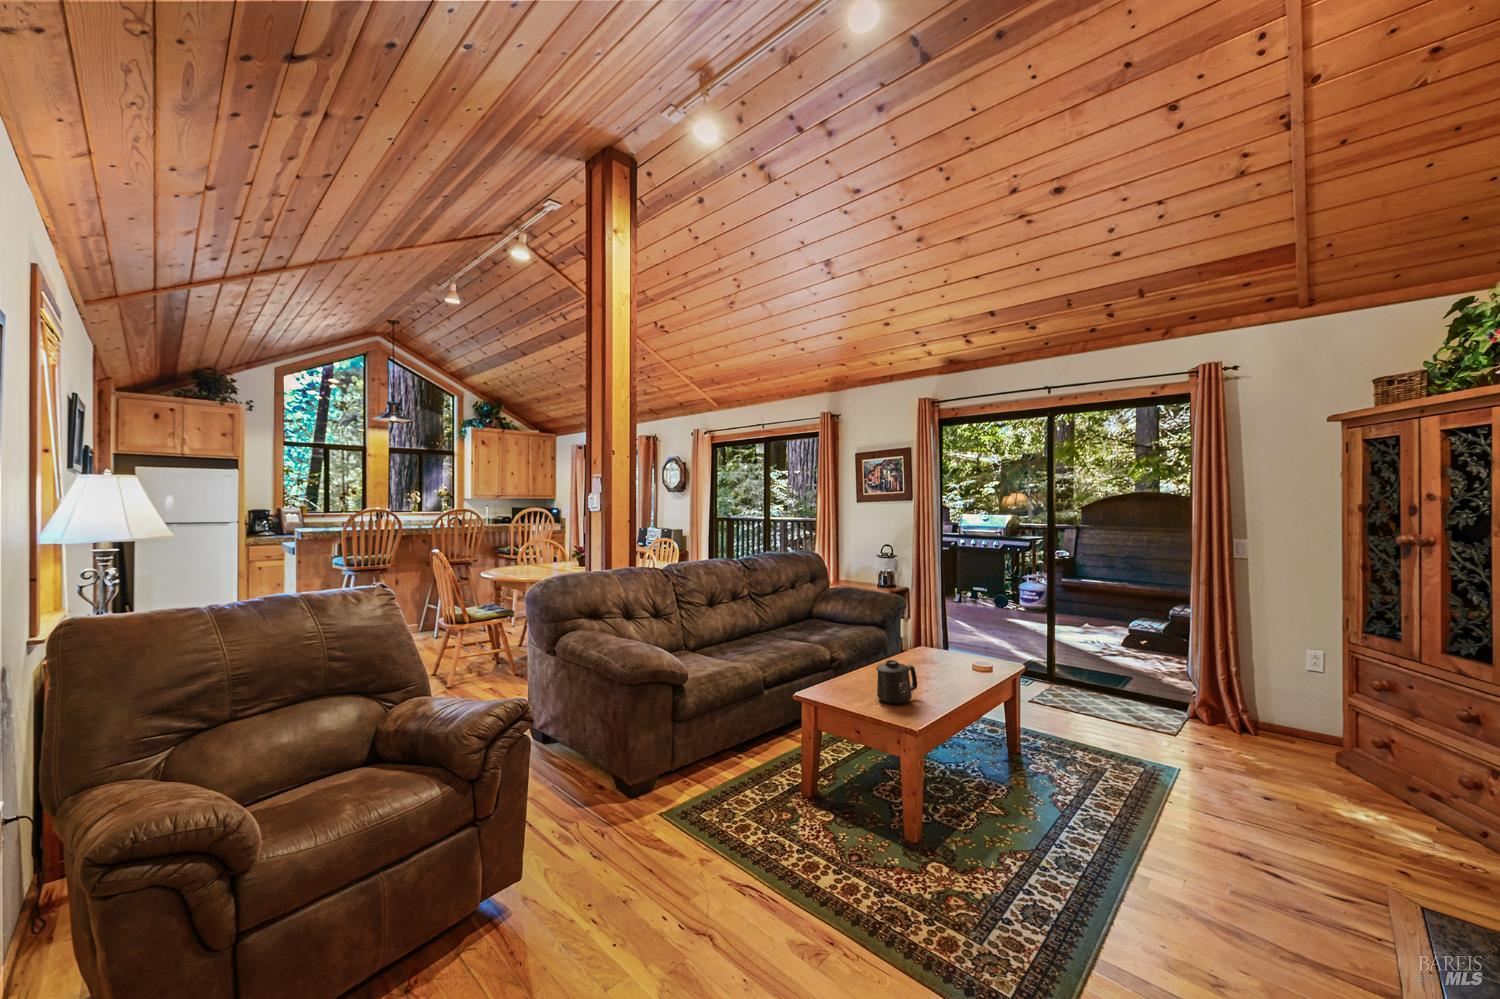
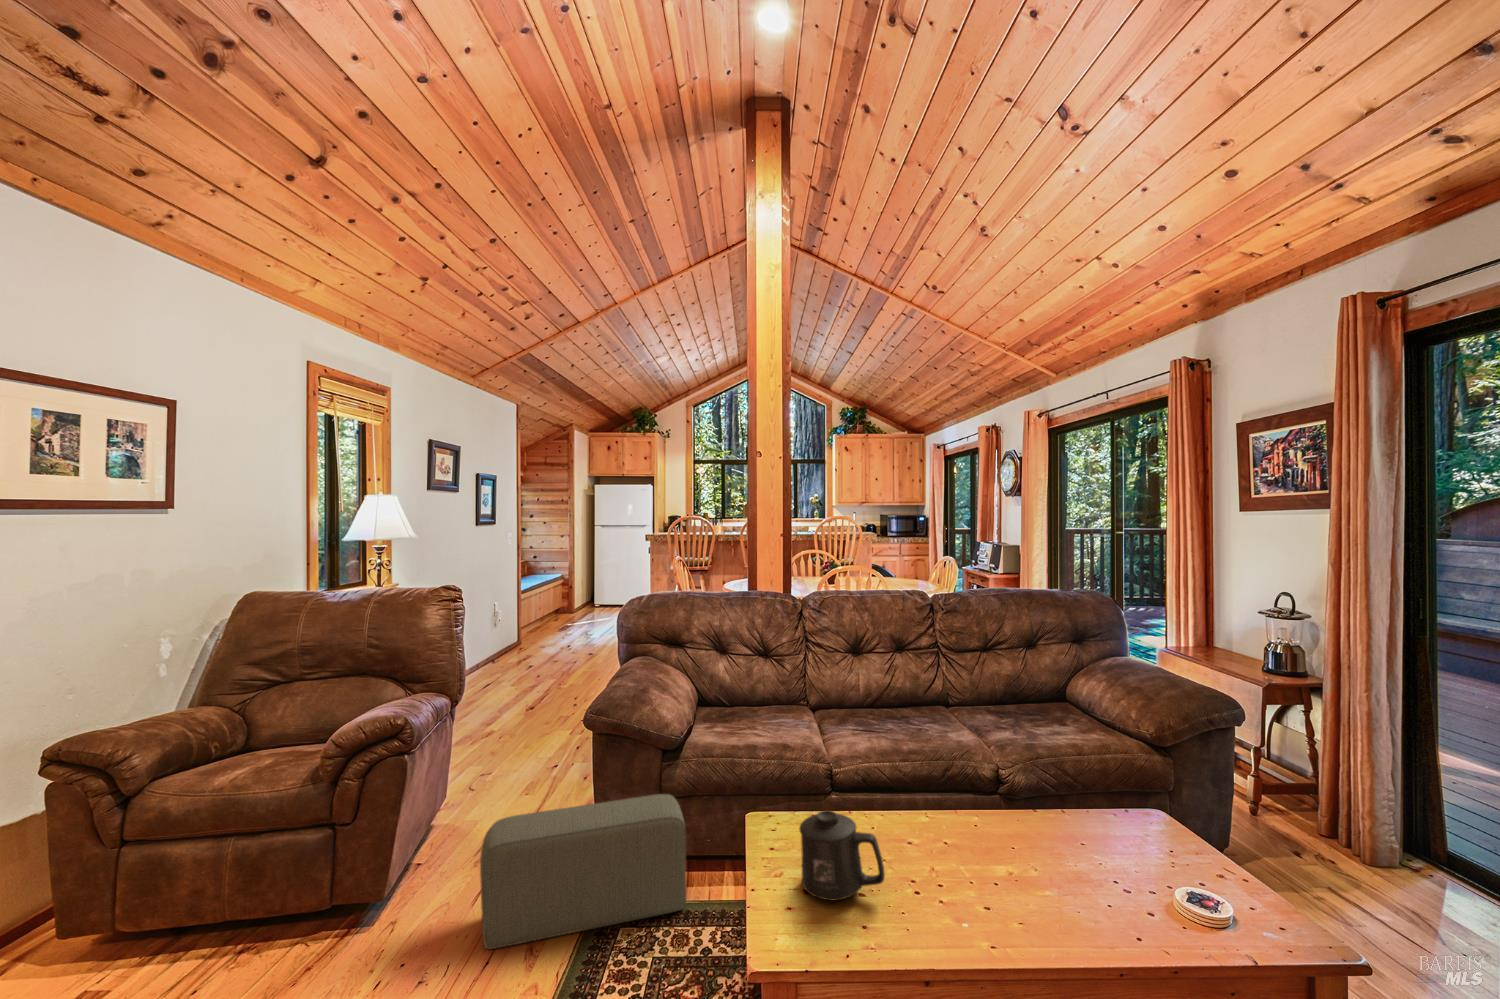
pouf: none [592,720,719,872] -> present [480,794,686,949]

